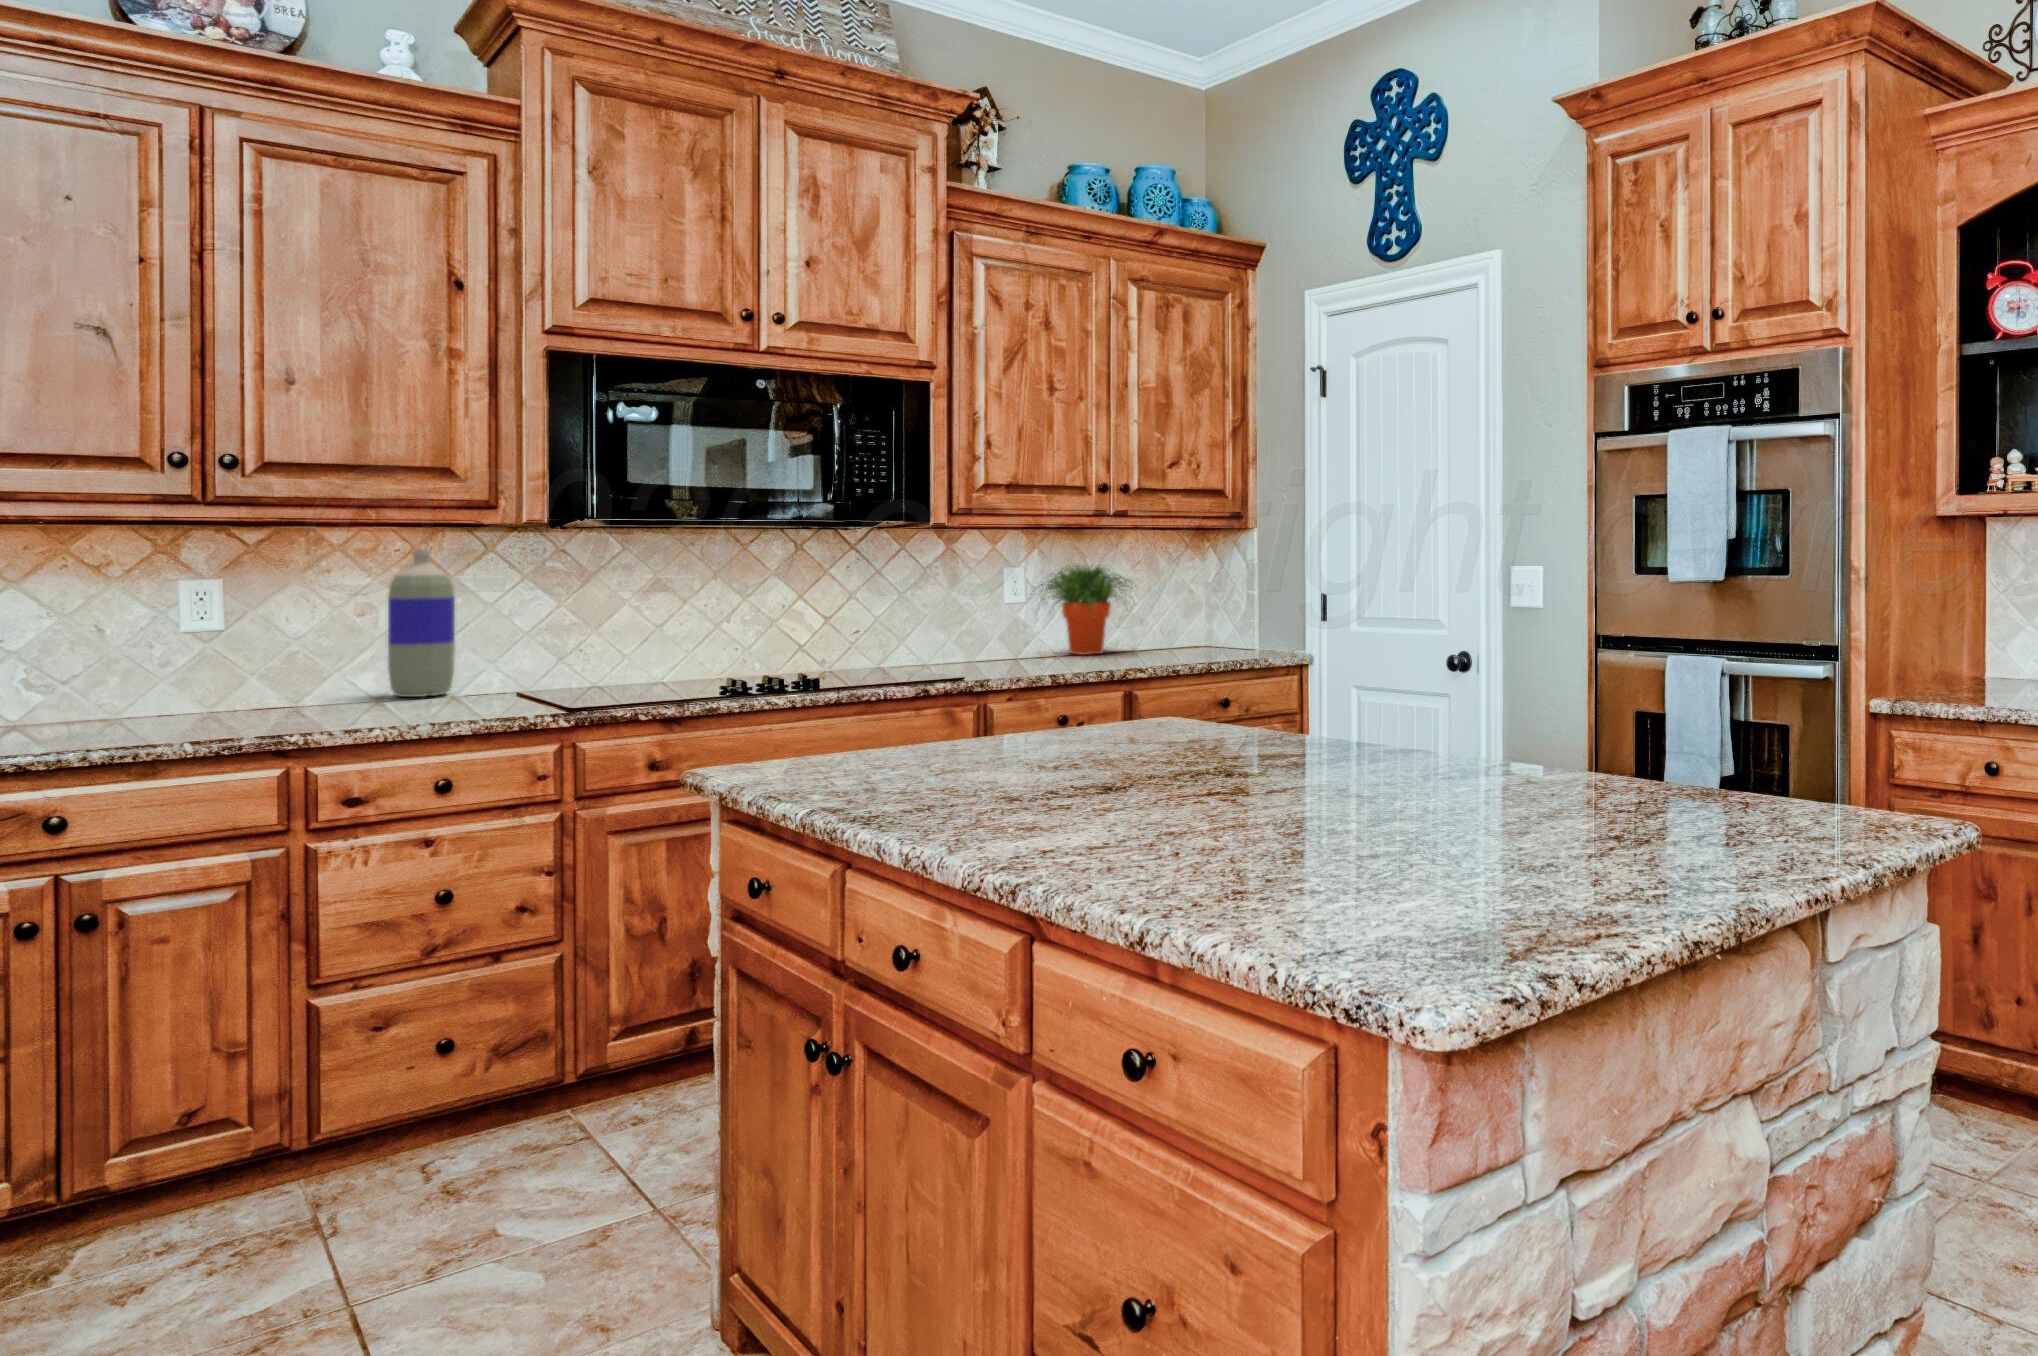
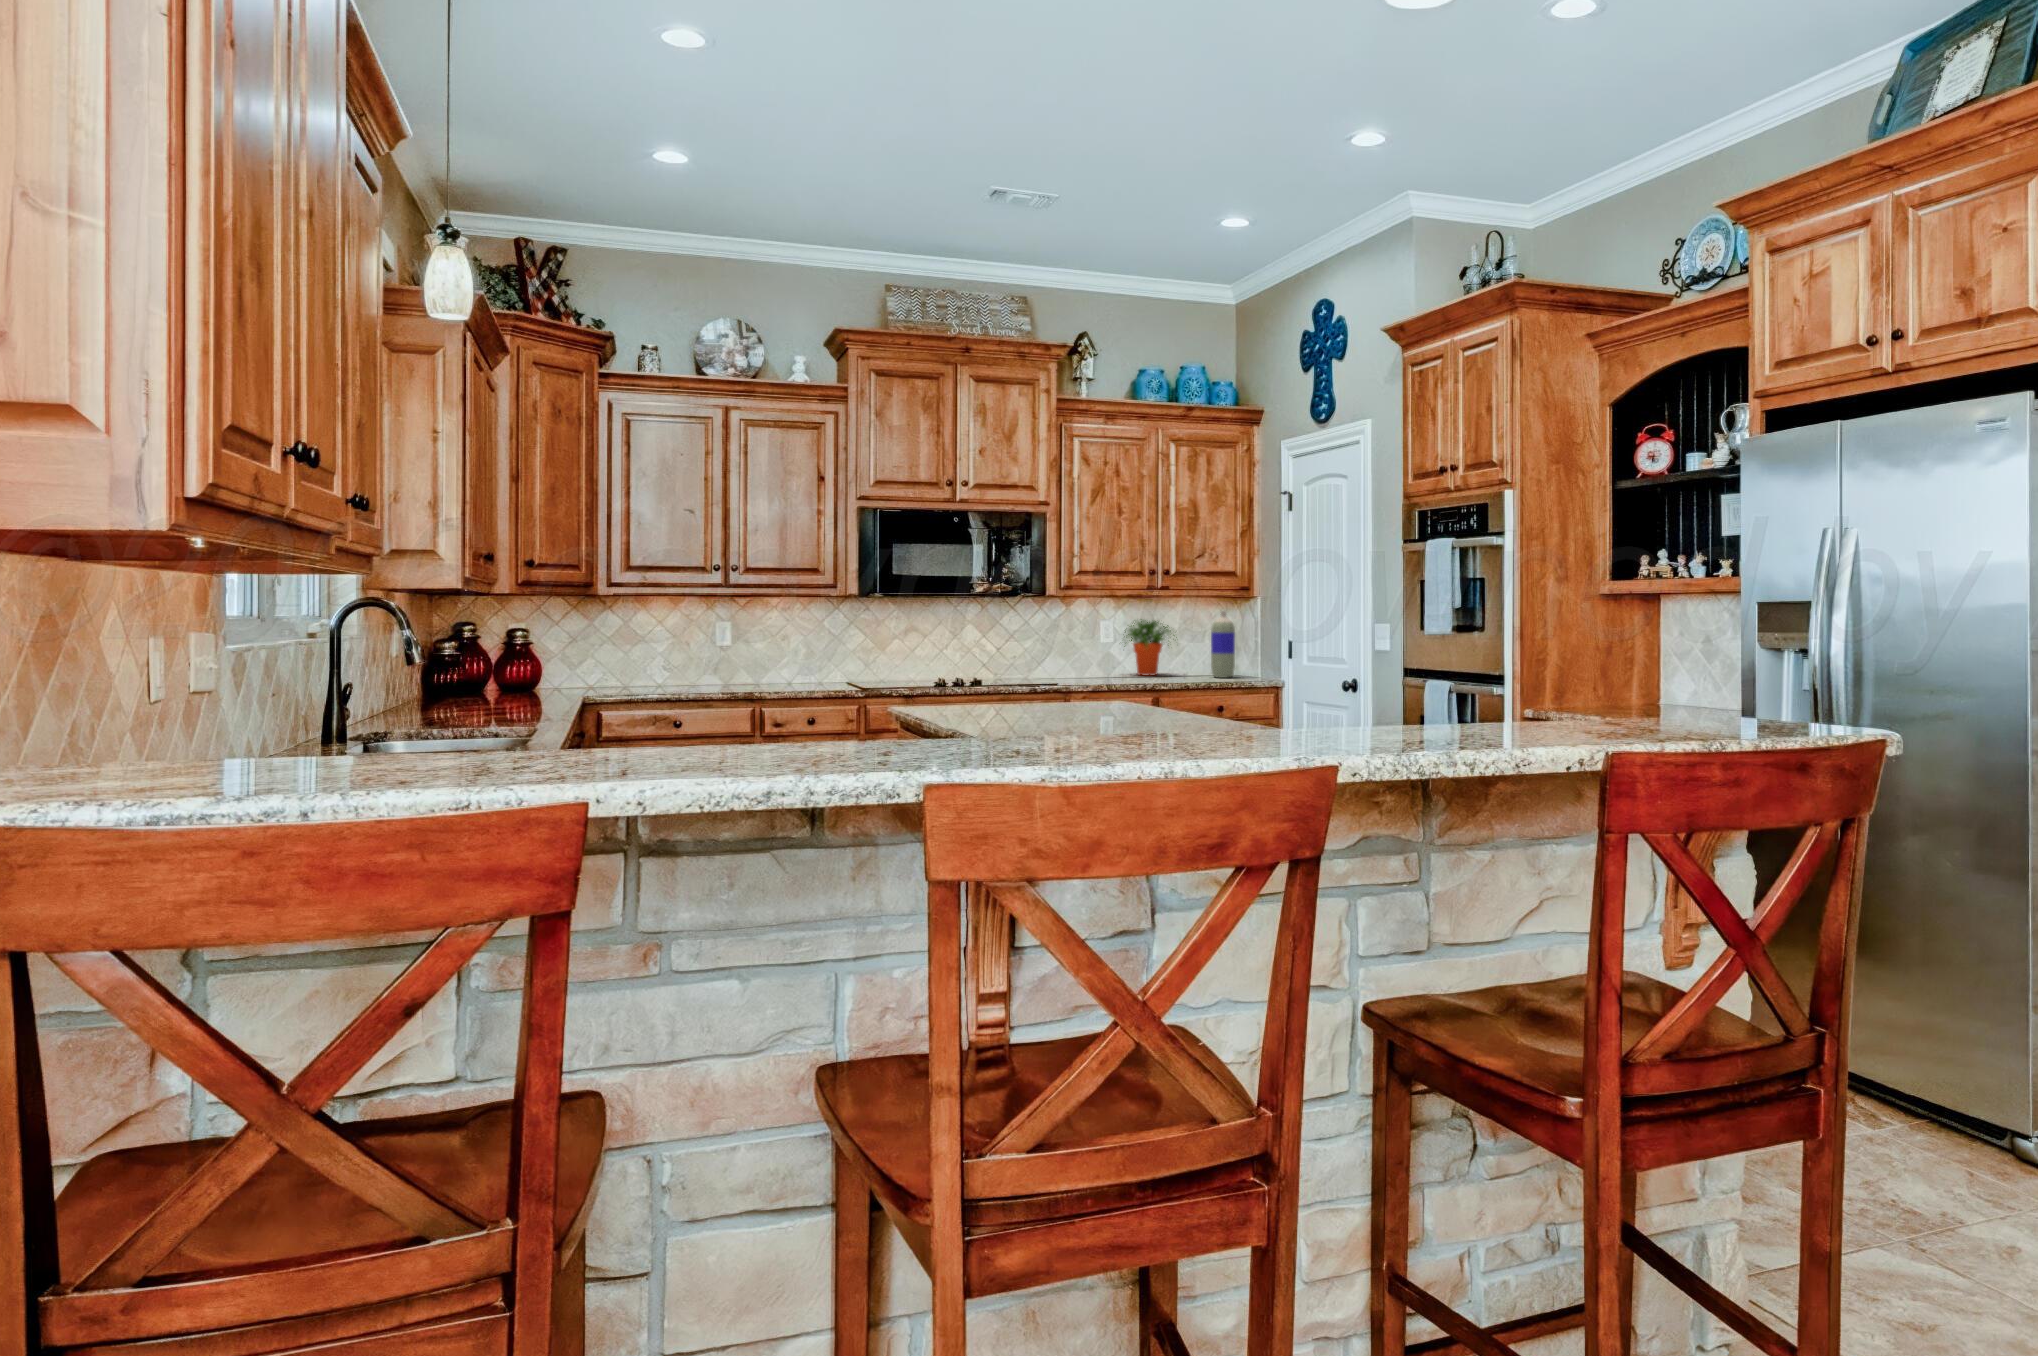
bottle: present [388,550,455,697] -> present [1211,611,1235,678]

